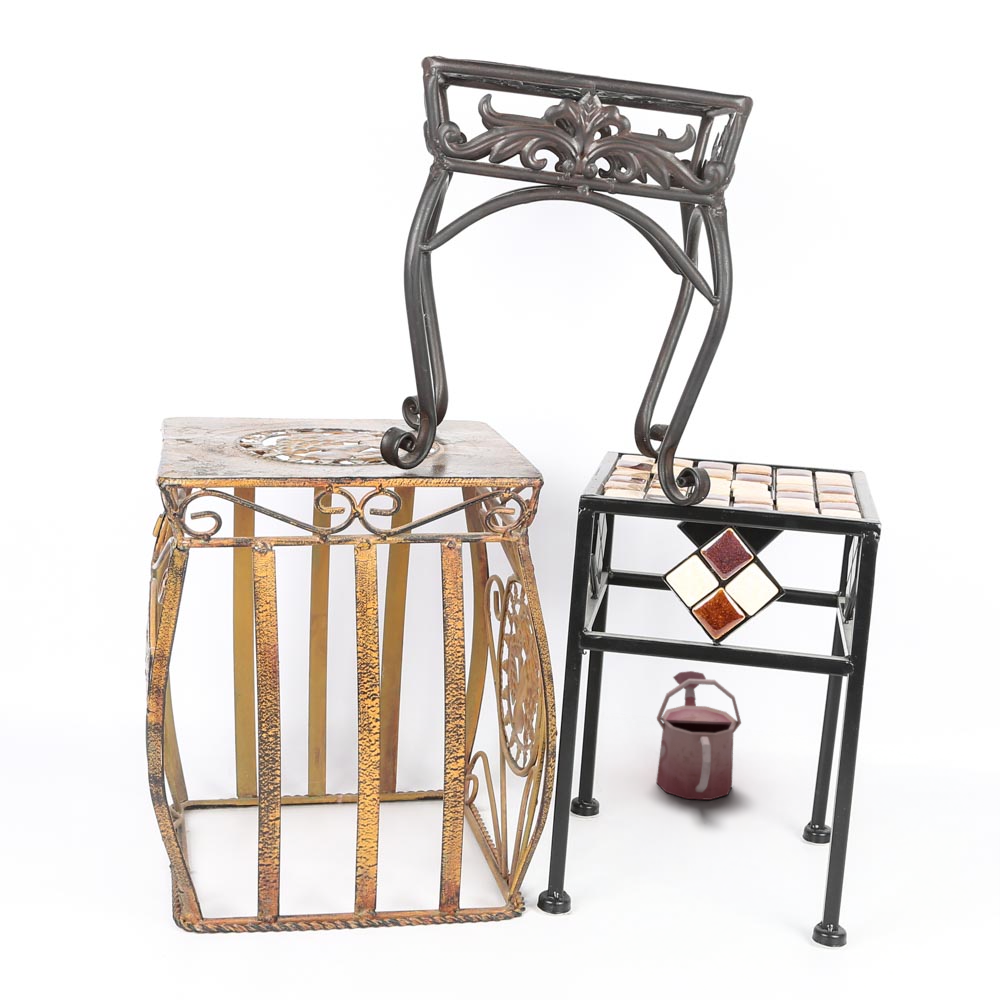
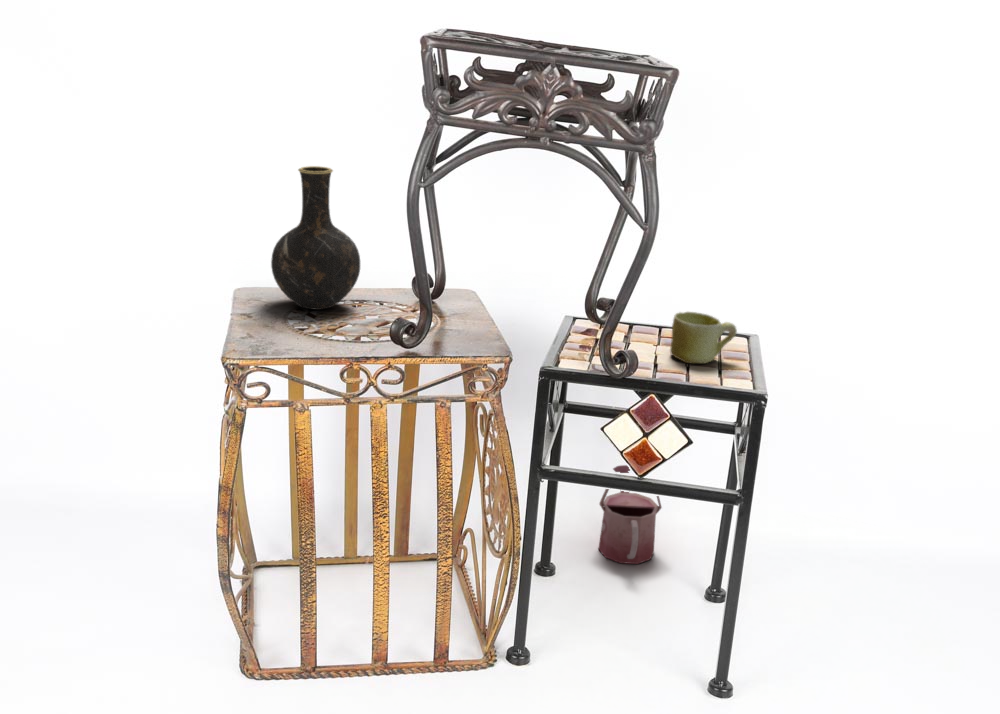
vase: none [221,249,338,437] -> present [271,166,360,310]
mug: none [750,430,837,495] -> present [670,312,737,363]

